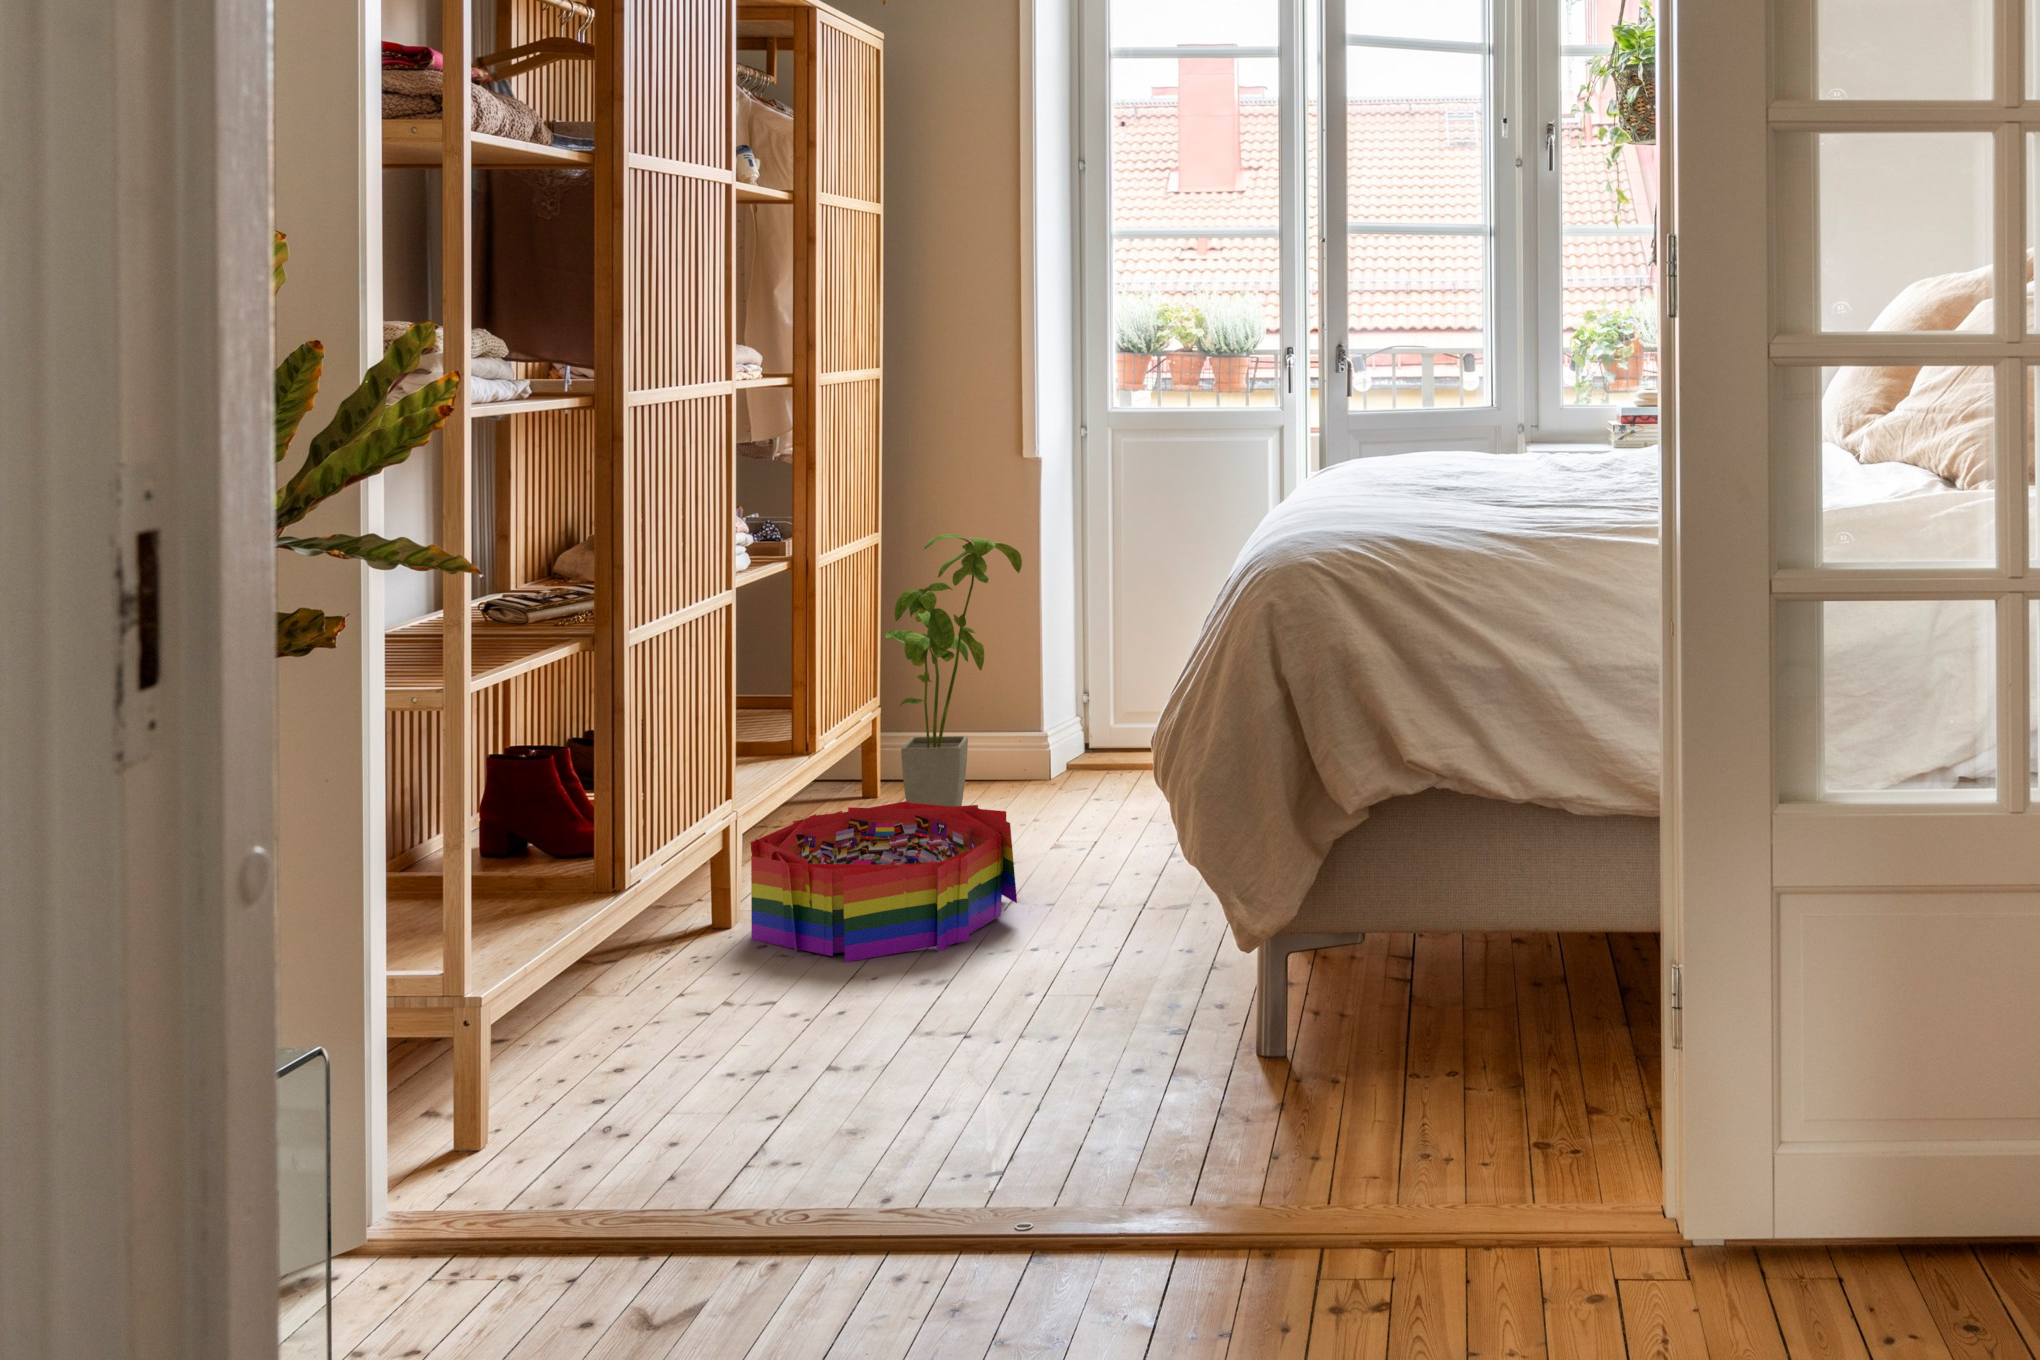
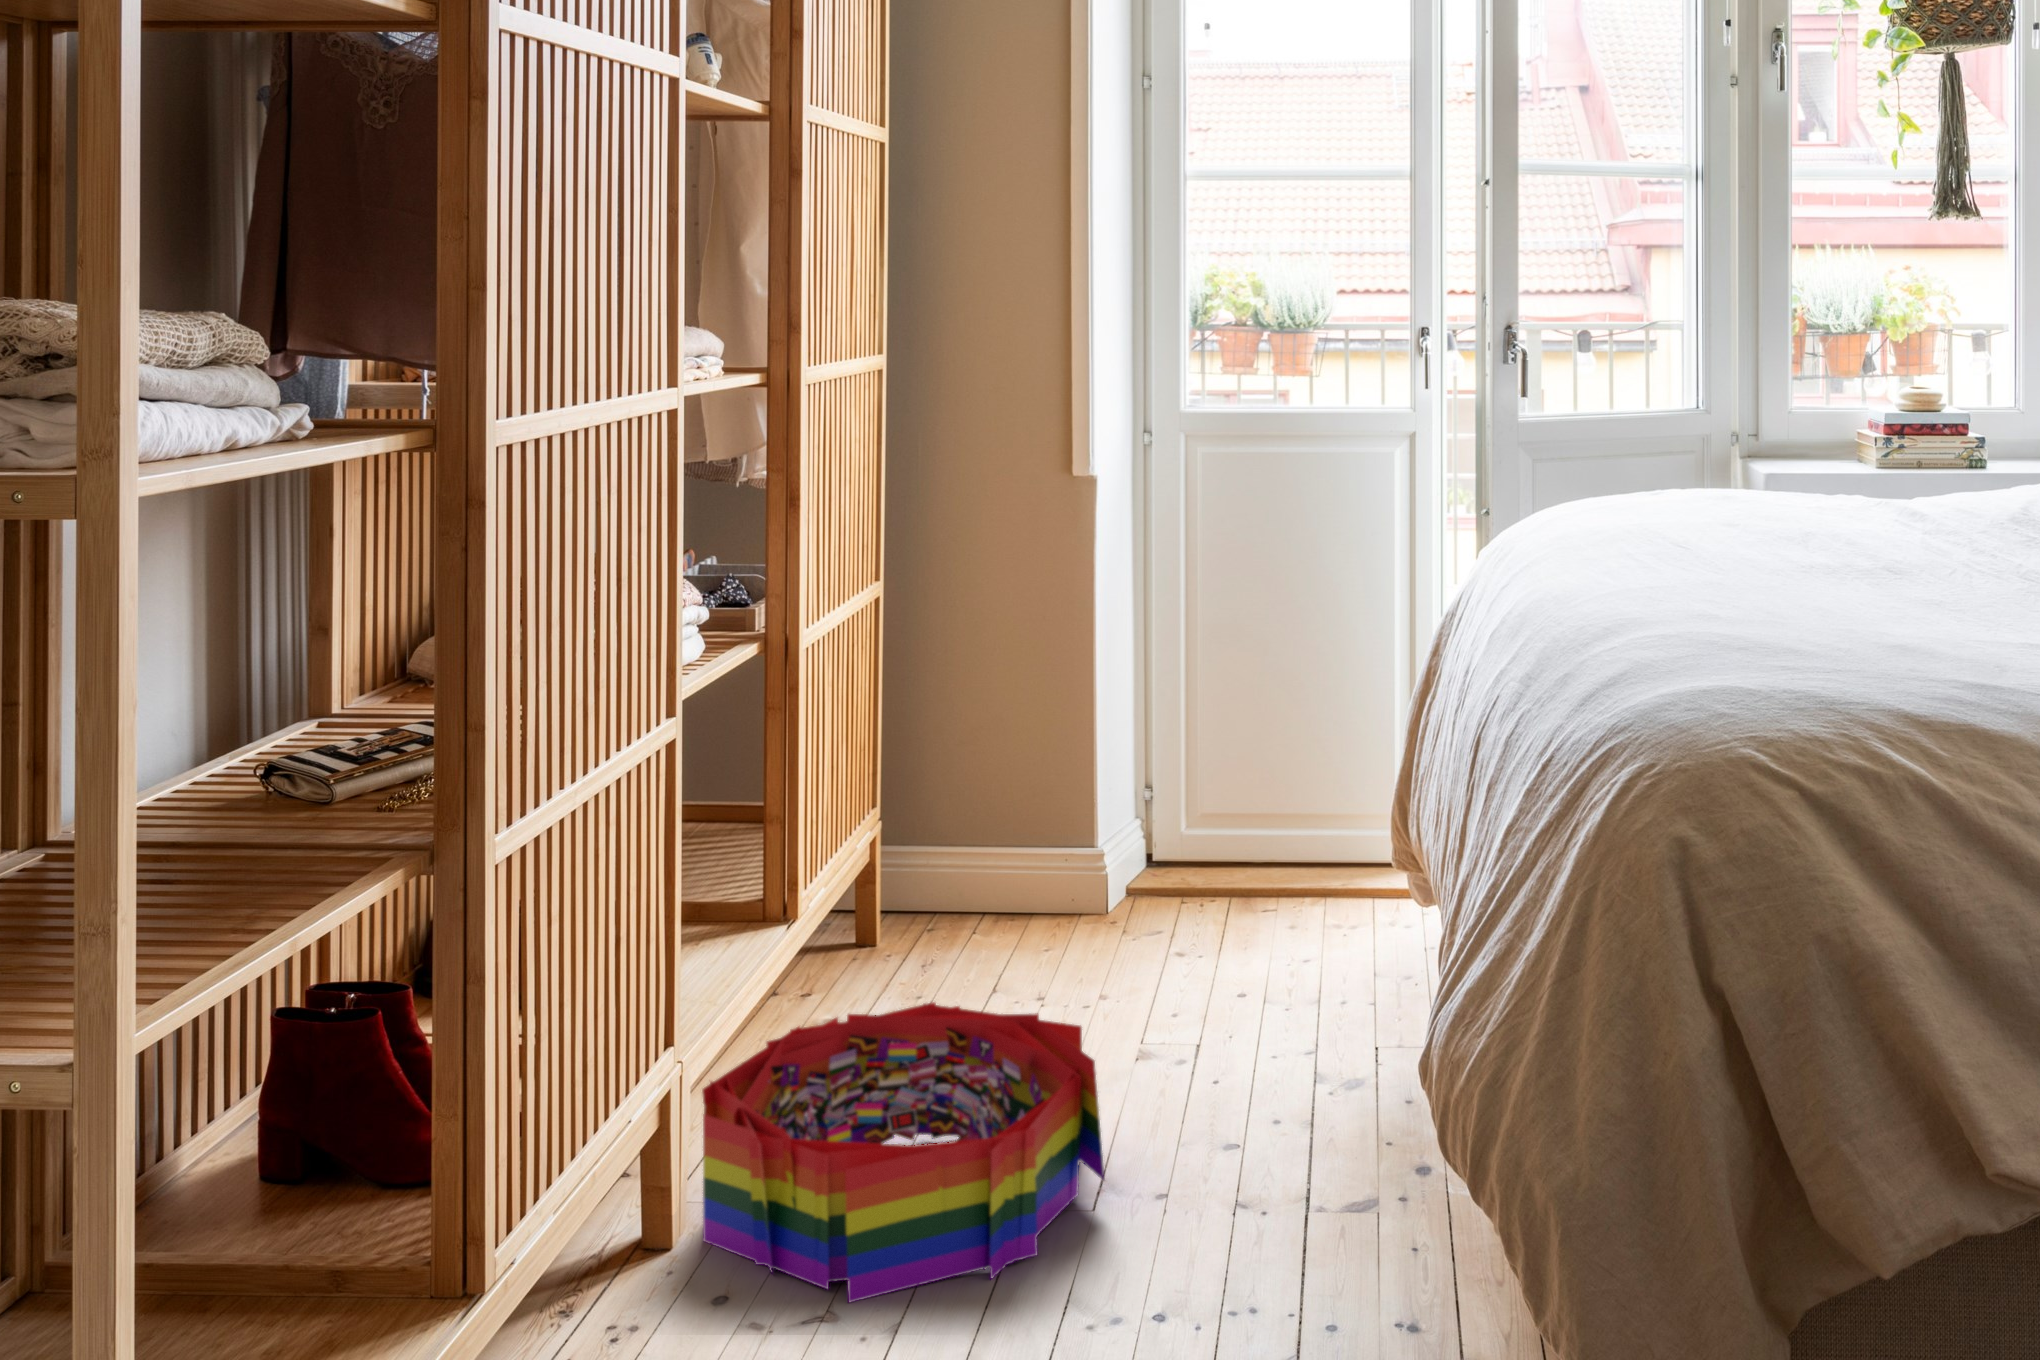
house plant: present [885,534,1022,806] -> none [891,588,1081,1005]

